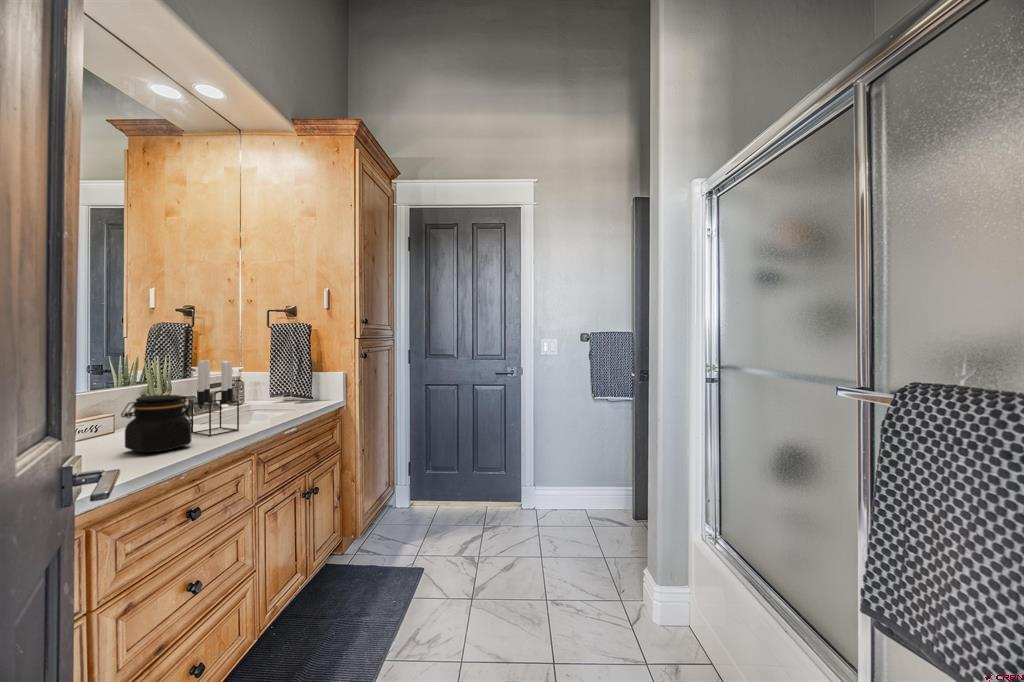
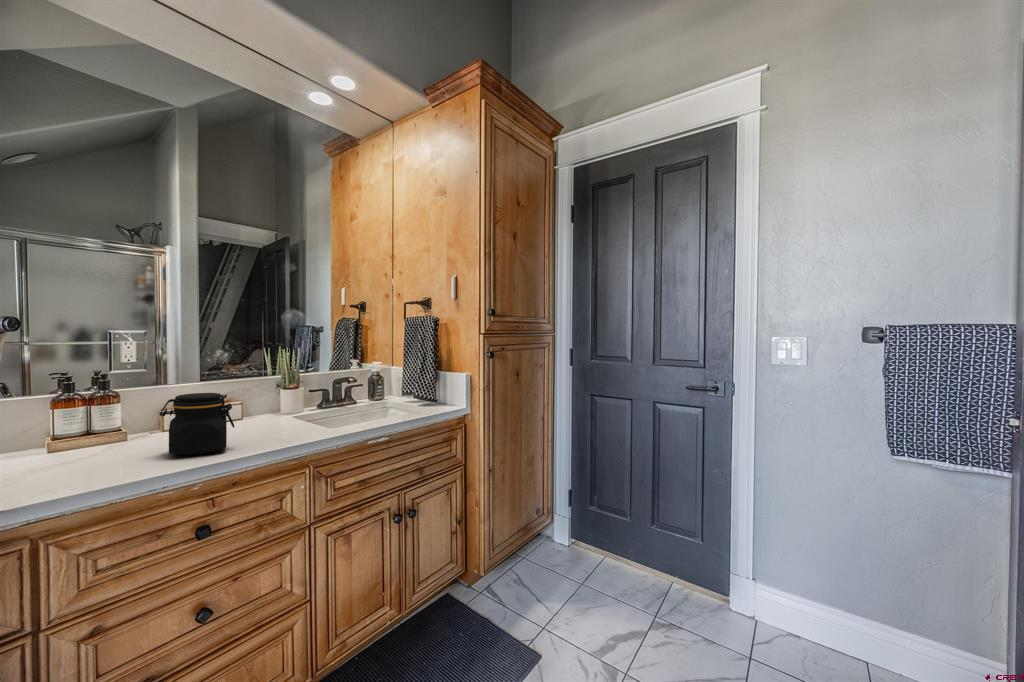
candle holder: present [191,360,239,436] -> none [263,354,304,440]

